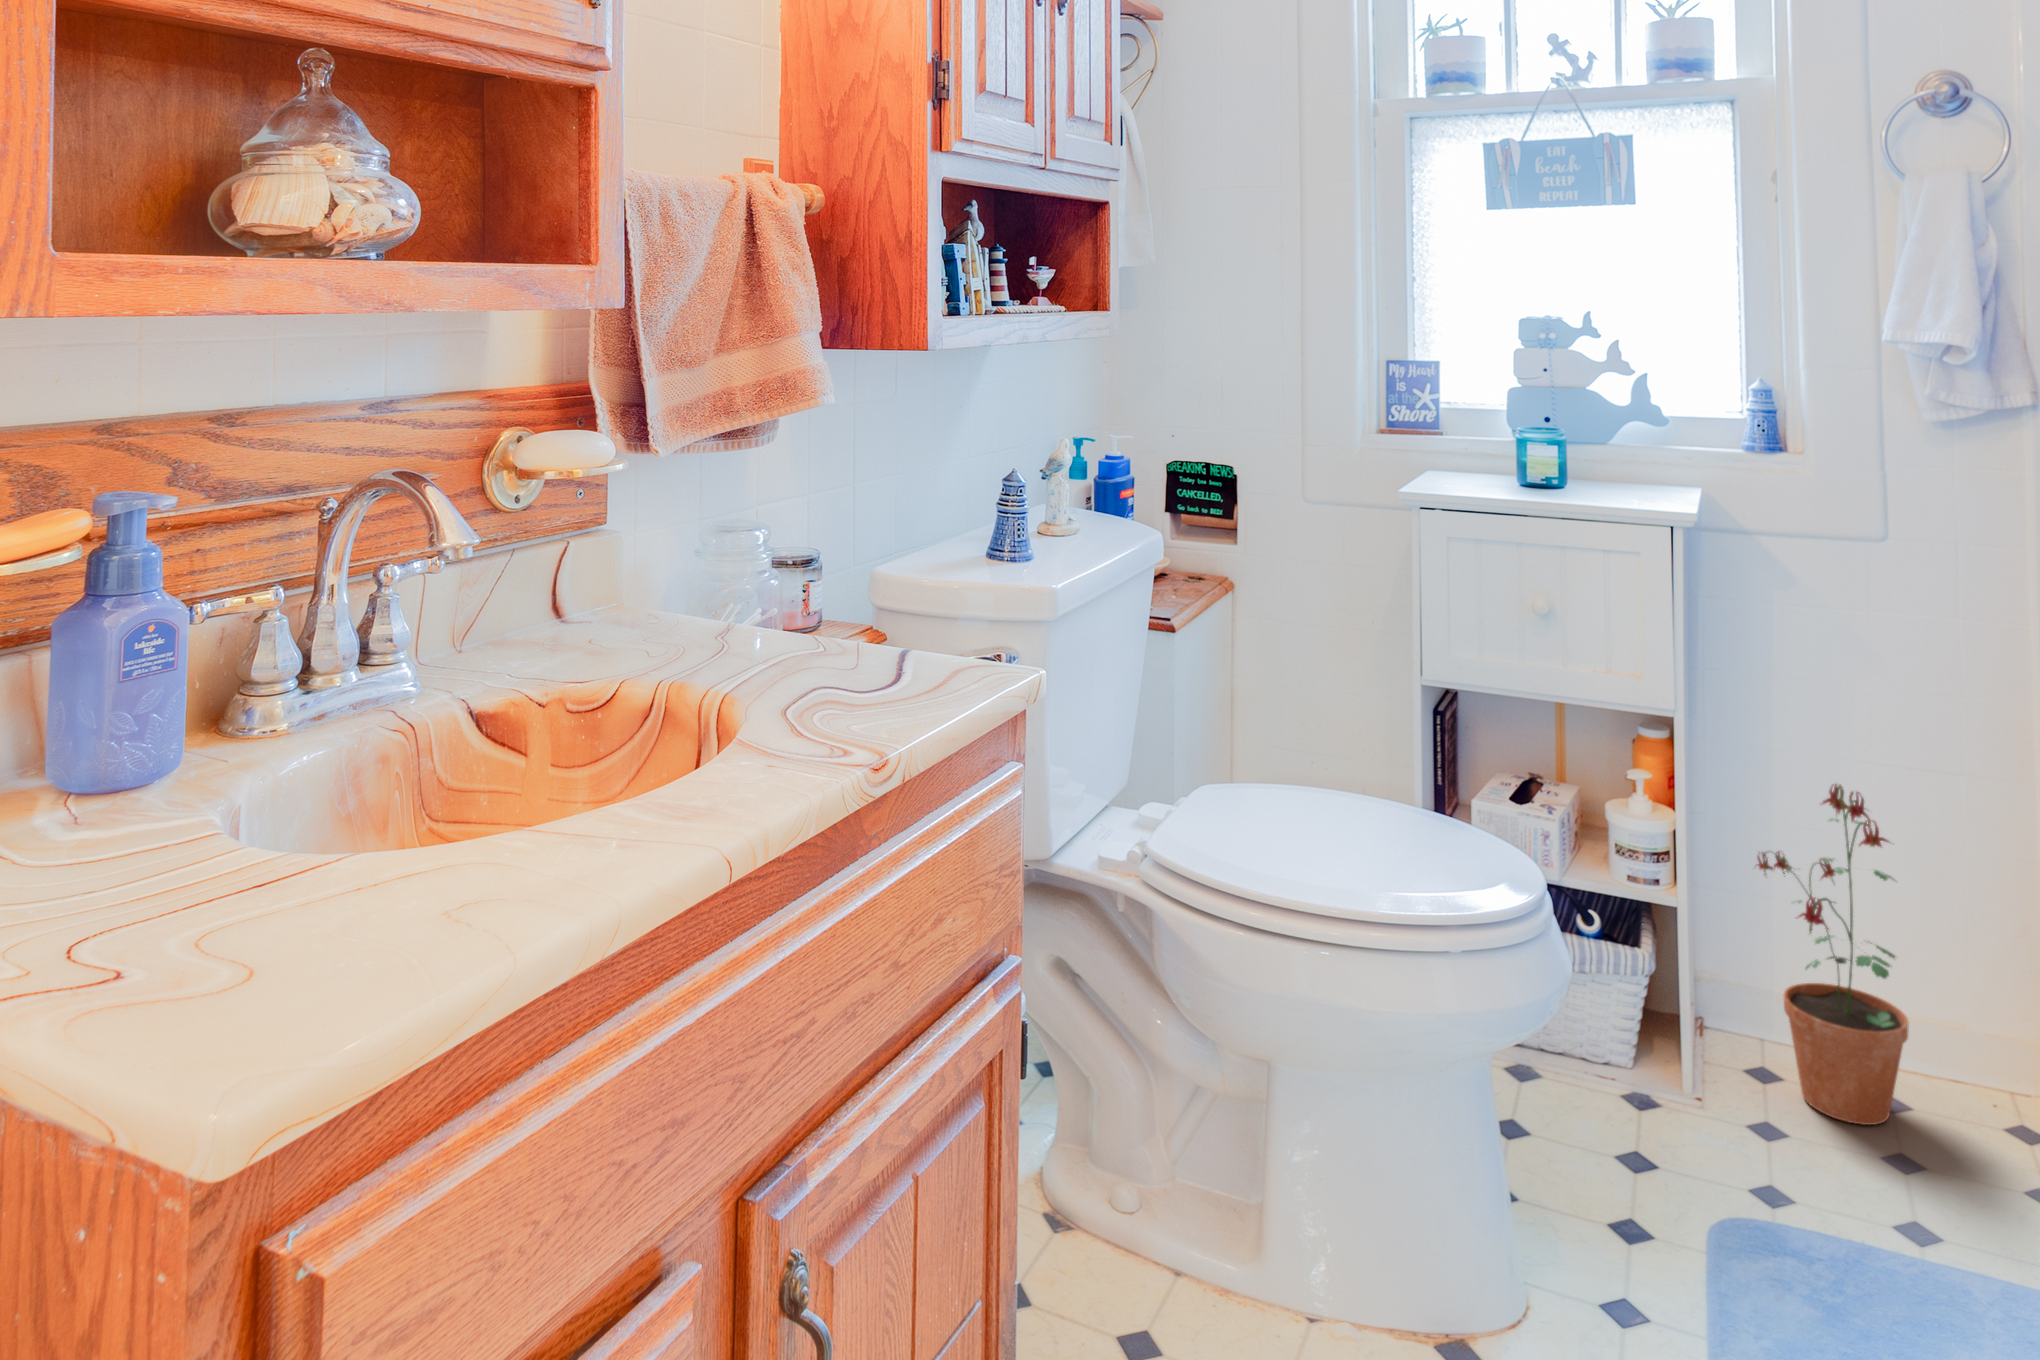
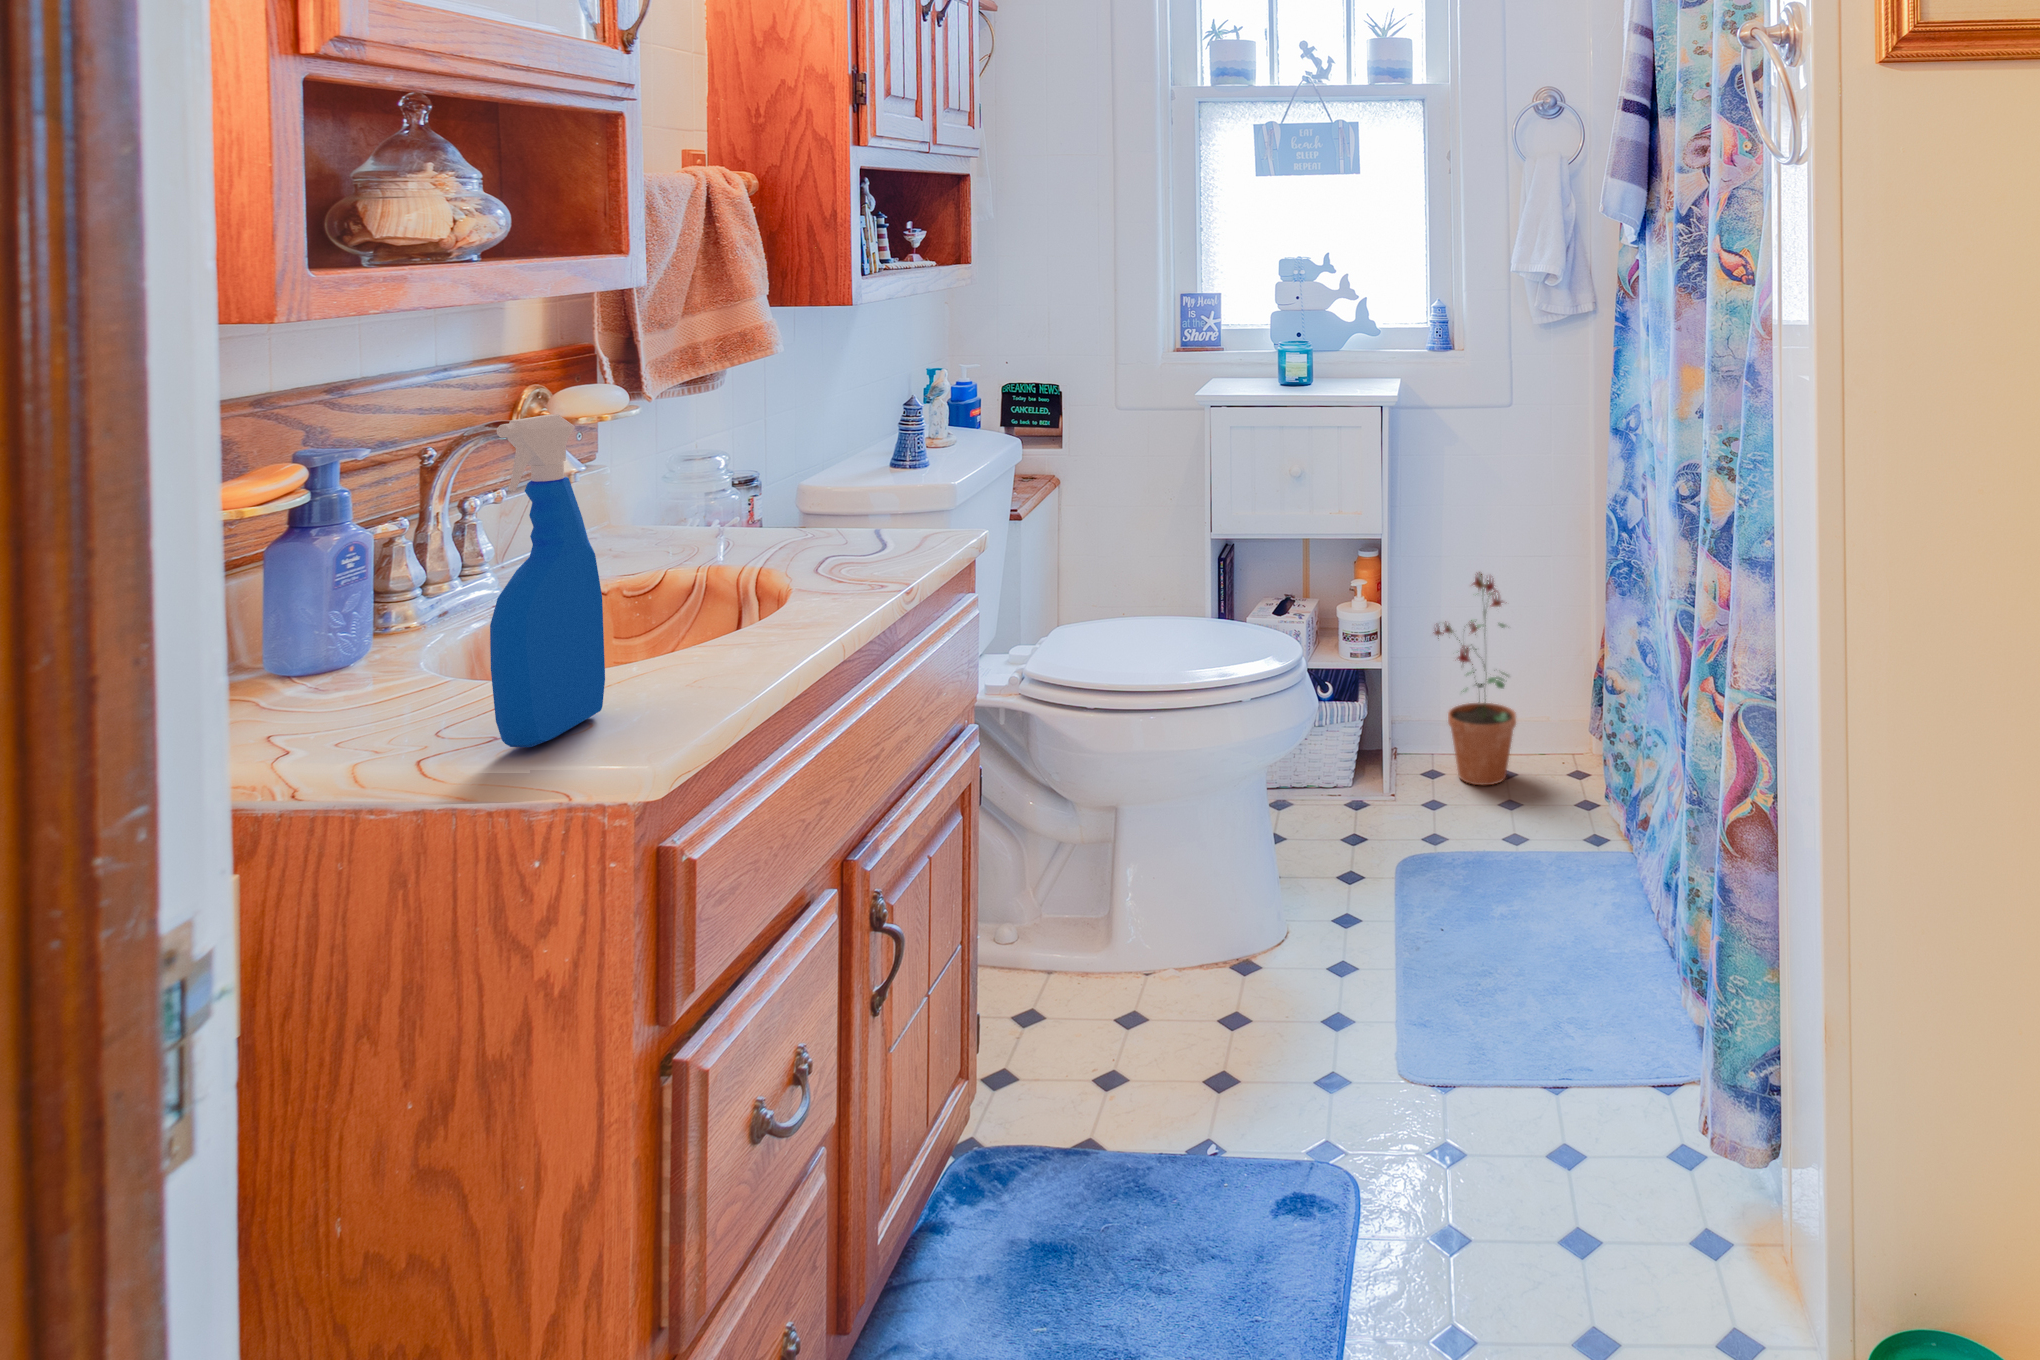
spray bottle: none [65,456,299,1007] -> present [490,414,605,747]

